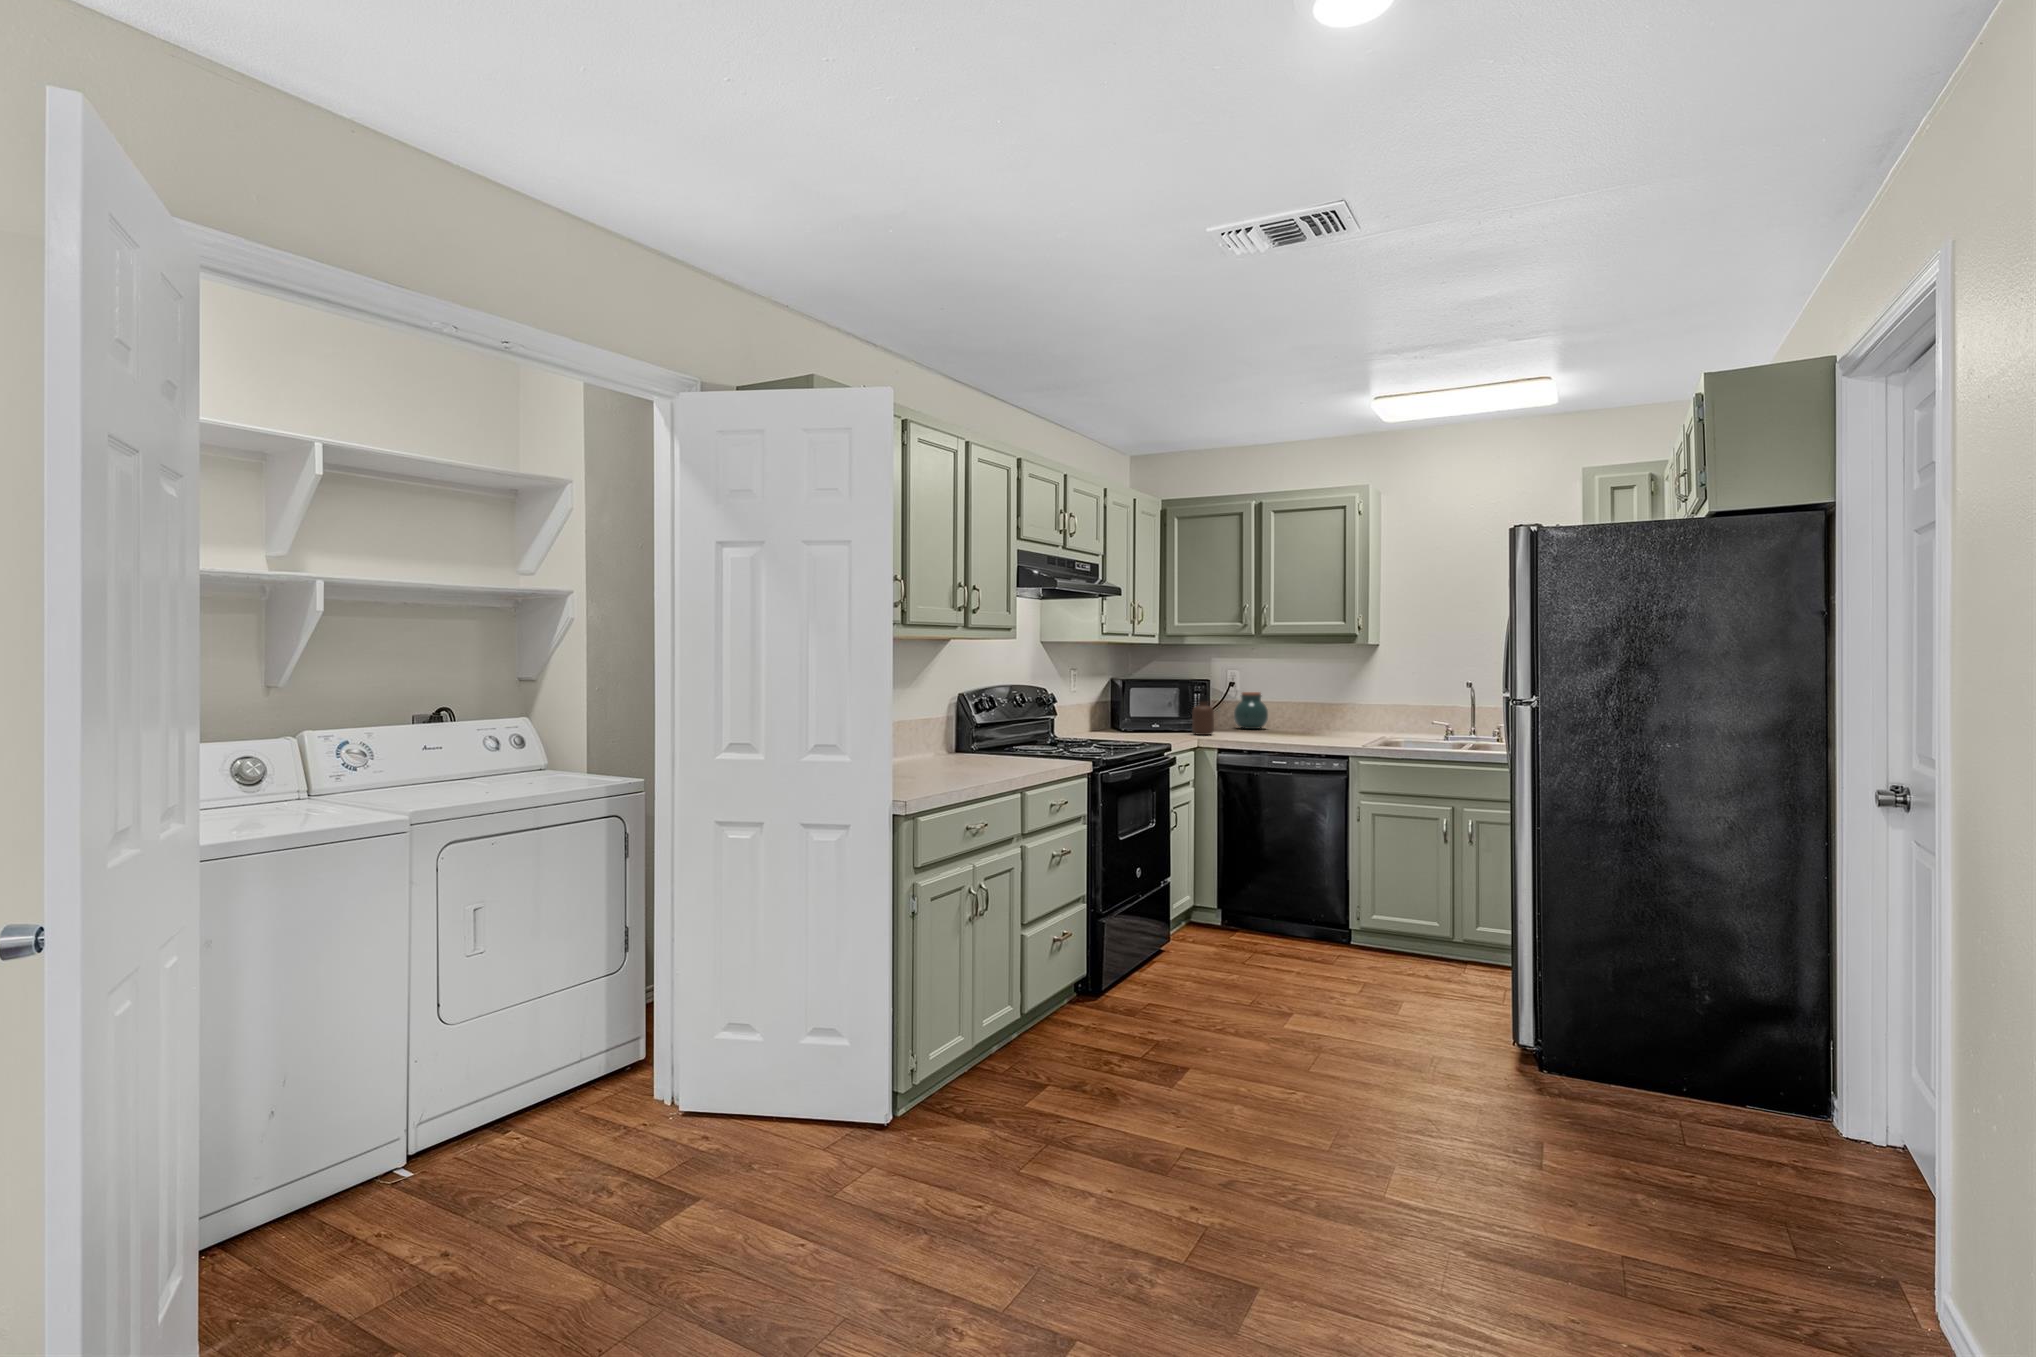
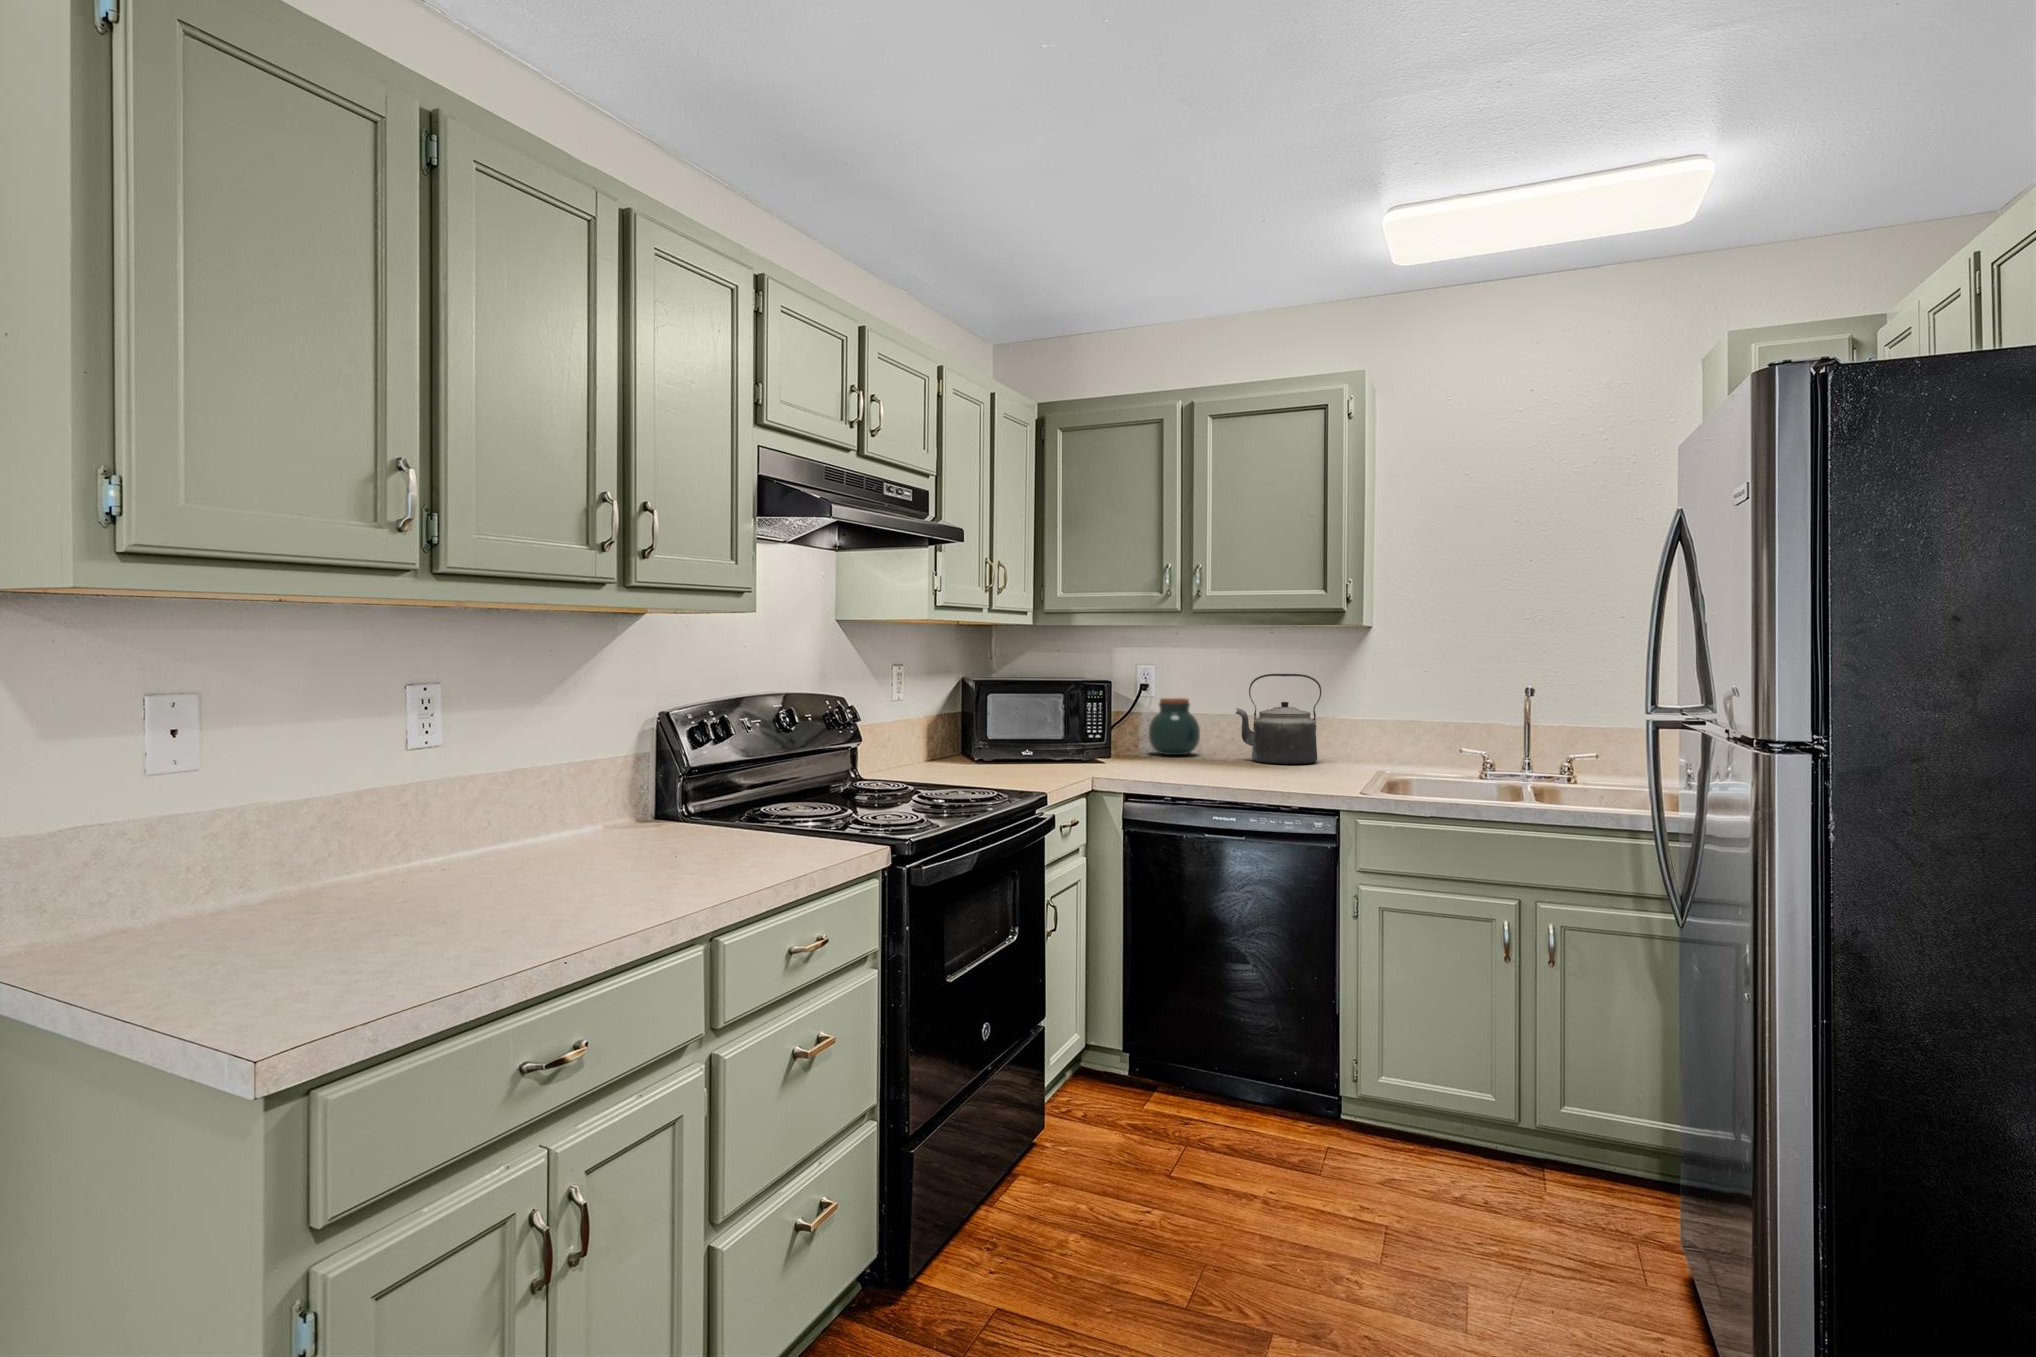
kettle: none [1291,675,1348,734] -> present [1236,674,1321,764]
soap dispenser: present [1192,686,1214,735] -> none [1085,690,1118,769]

